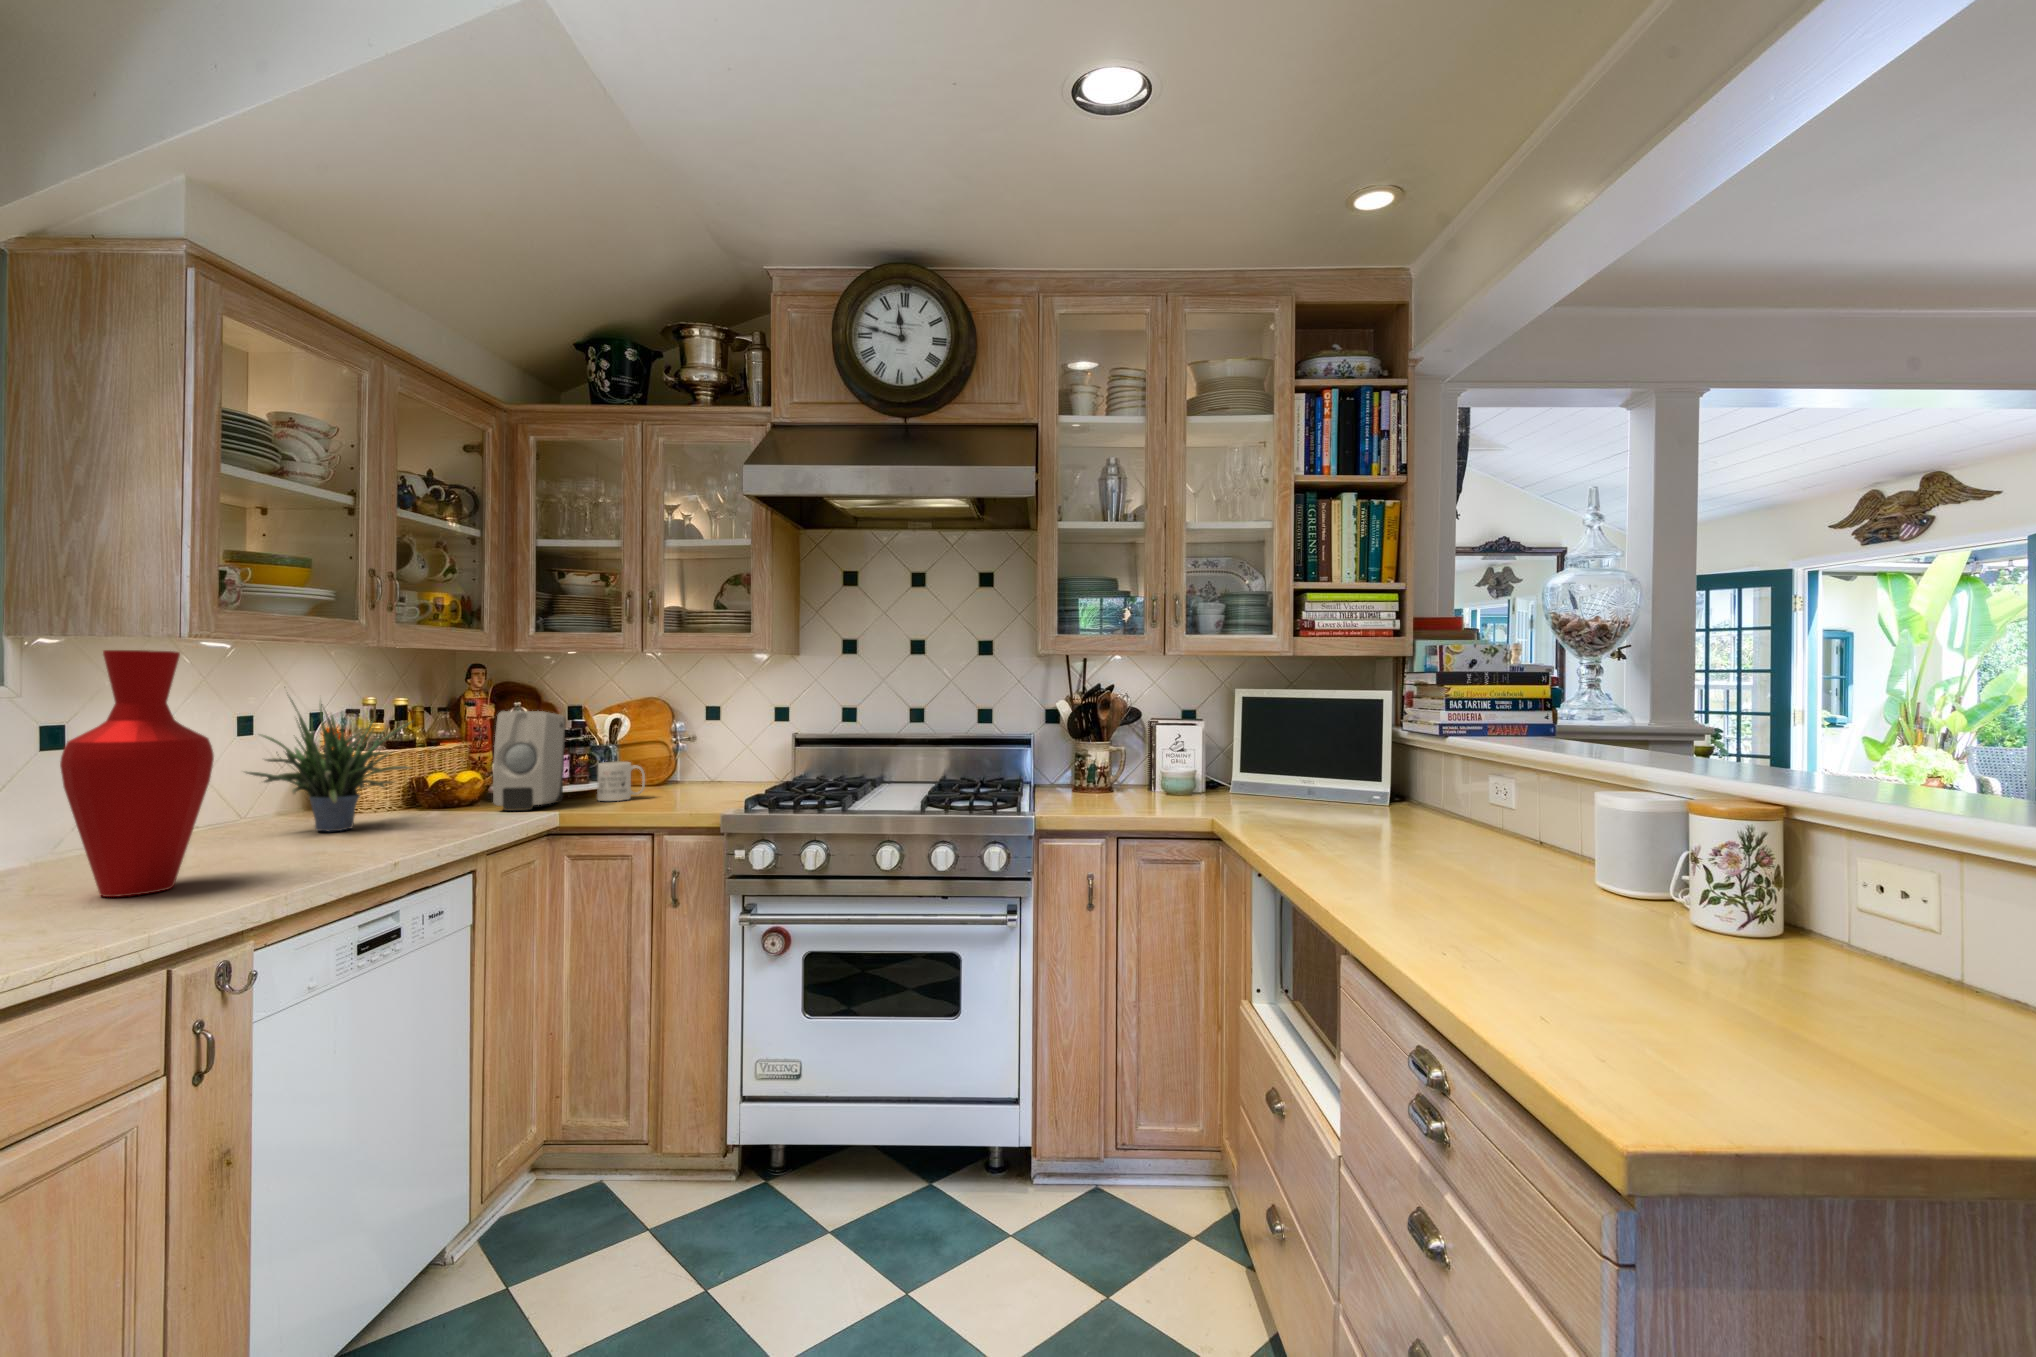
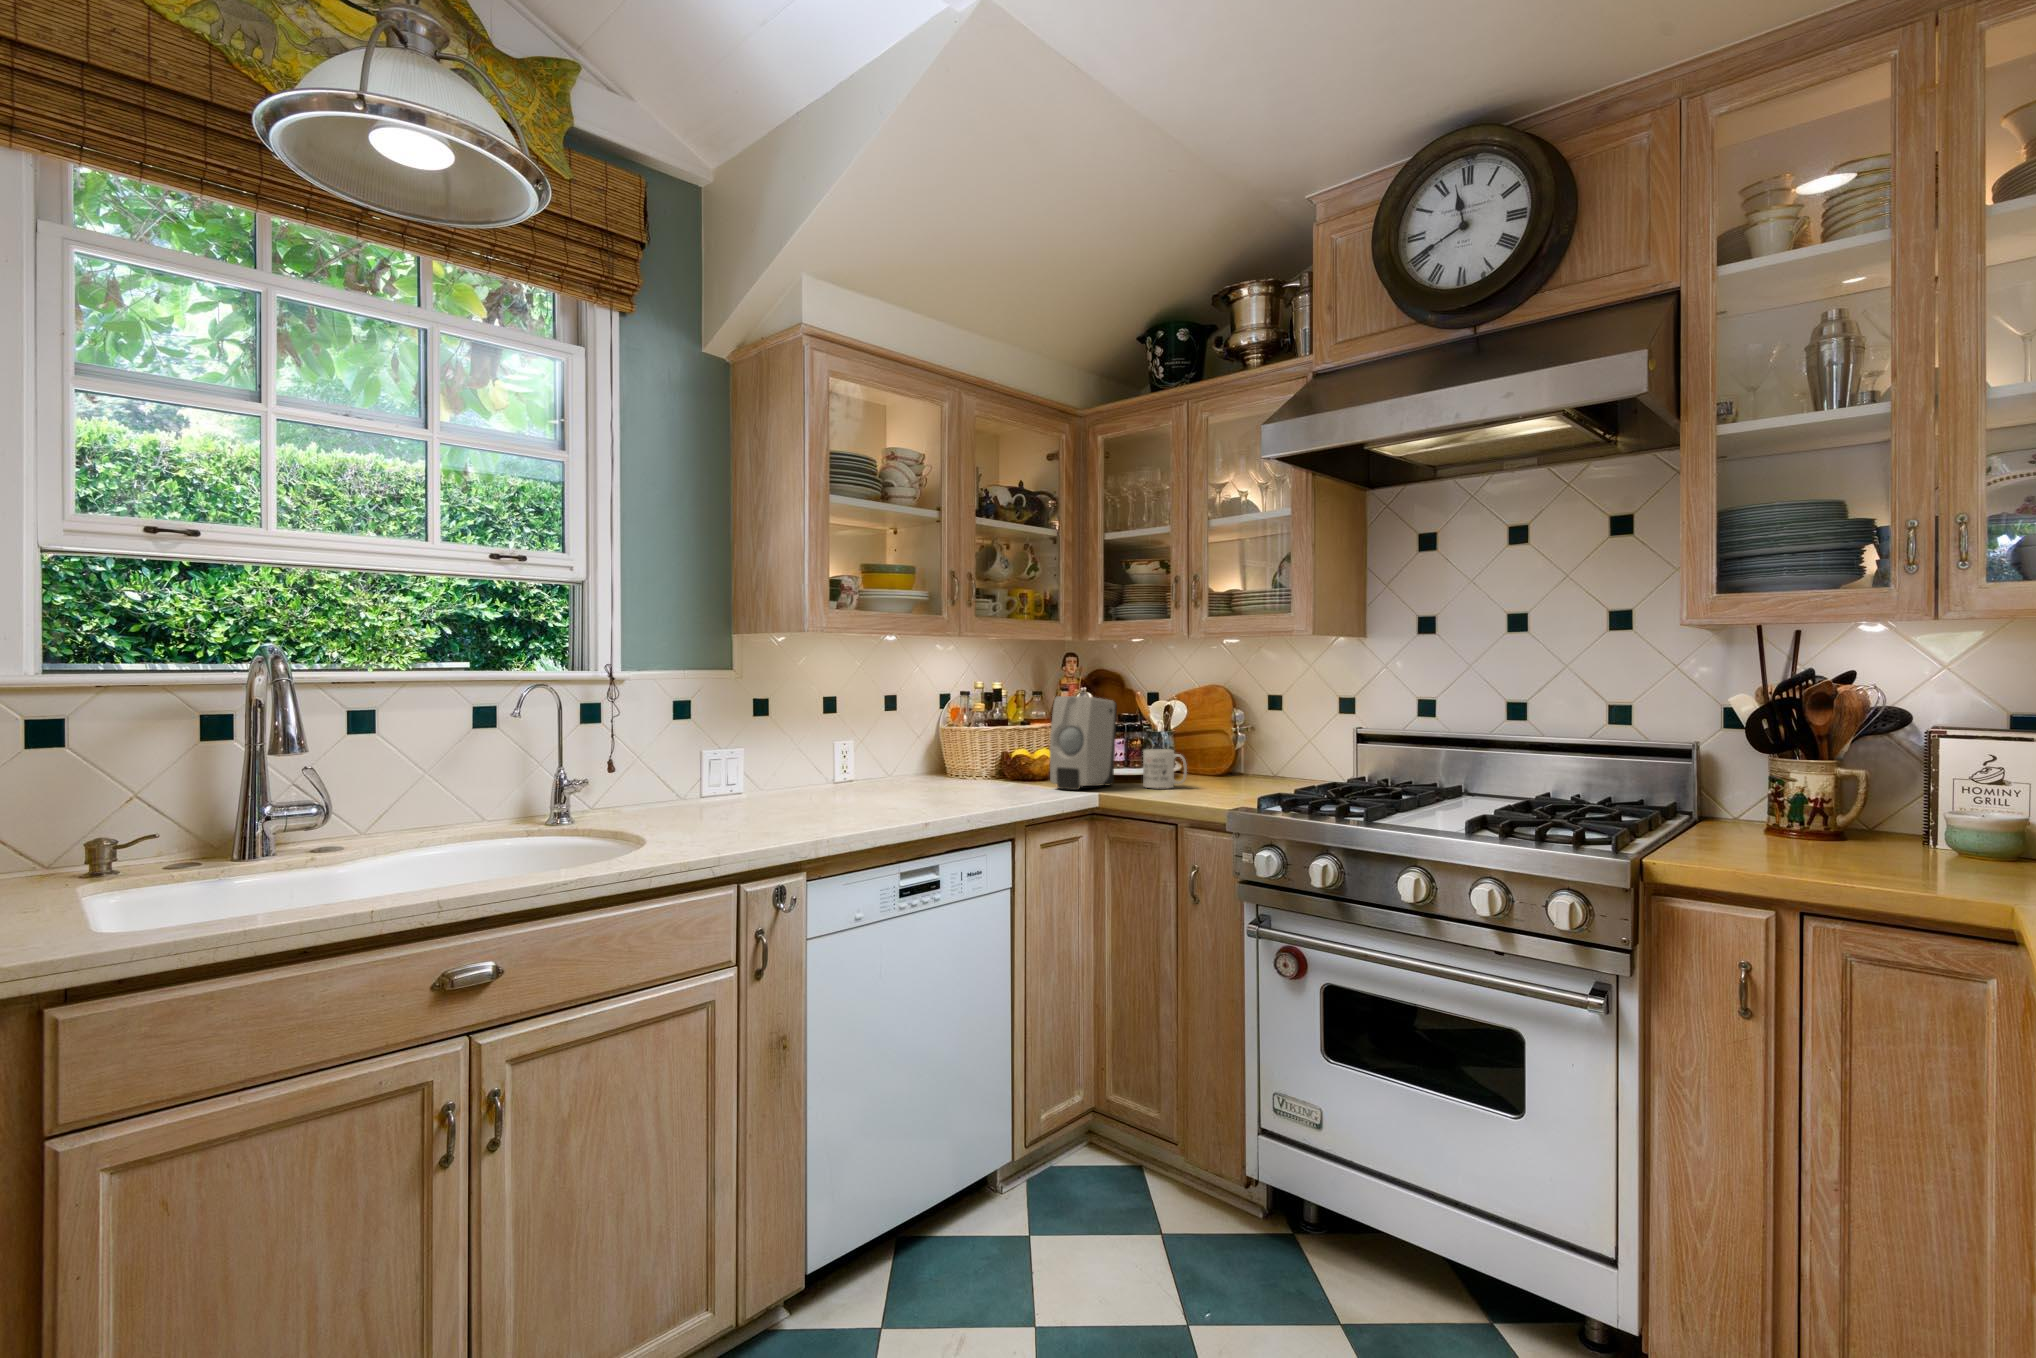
vase: present [60,650,214,897] -> none [732,644,815,825]
potted plant: present [245,698,411,831] -> none [872,672,981,793]

